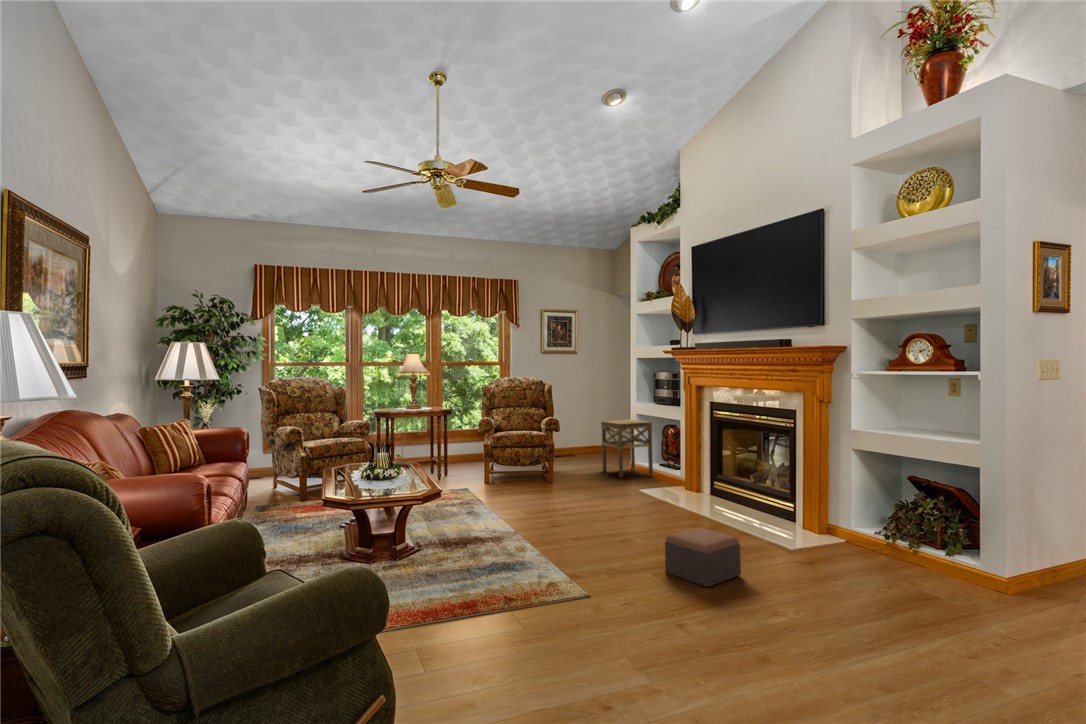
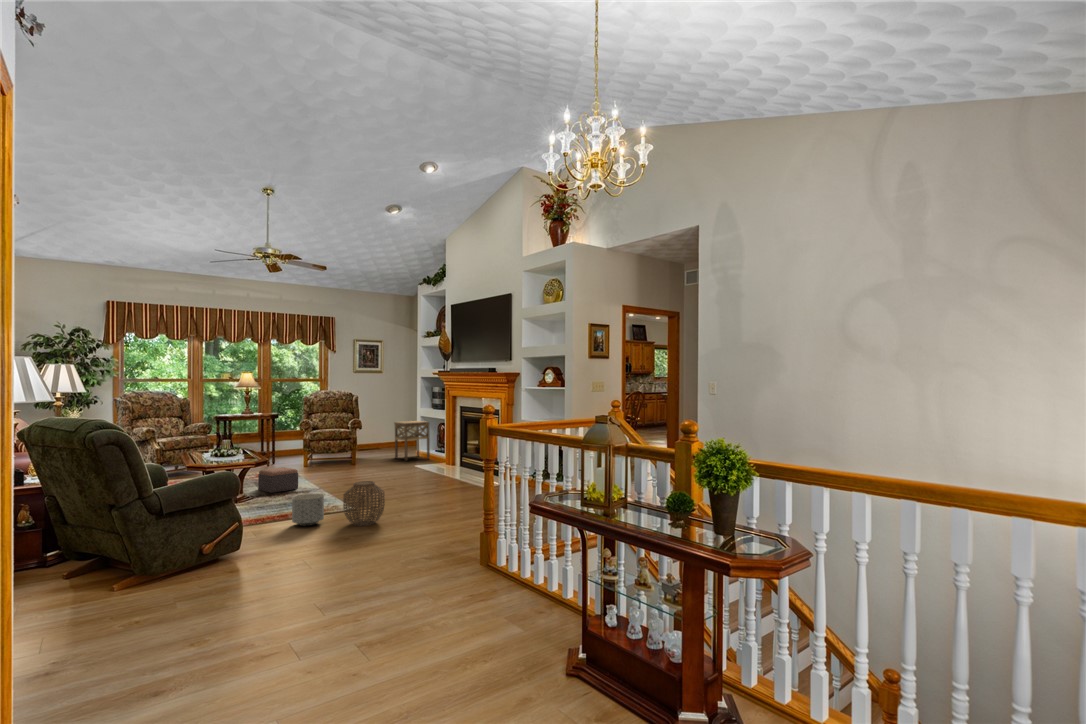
footstool: present [665,527,741,587] -> present [258,467,298,493]
woven basket: none [580,562,663,665] -> present [343,481,385,526]
planter: none [482,578,541,650] -> present [292,494,324,526]

